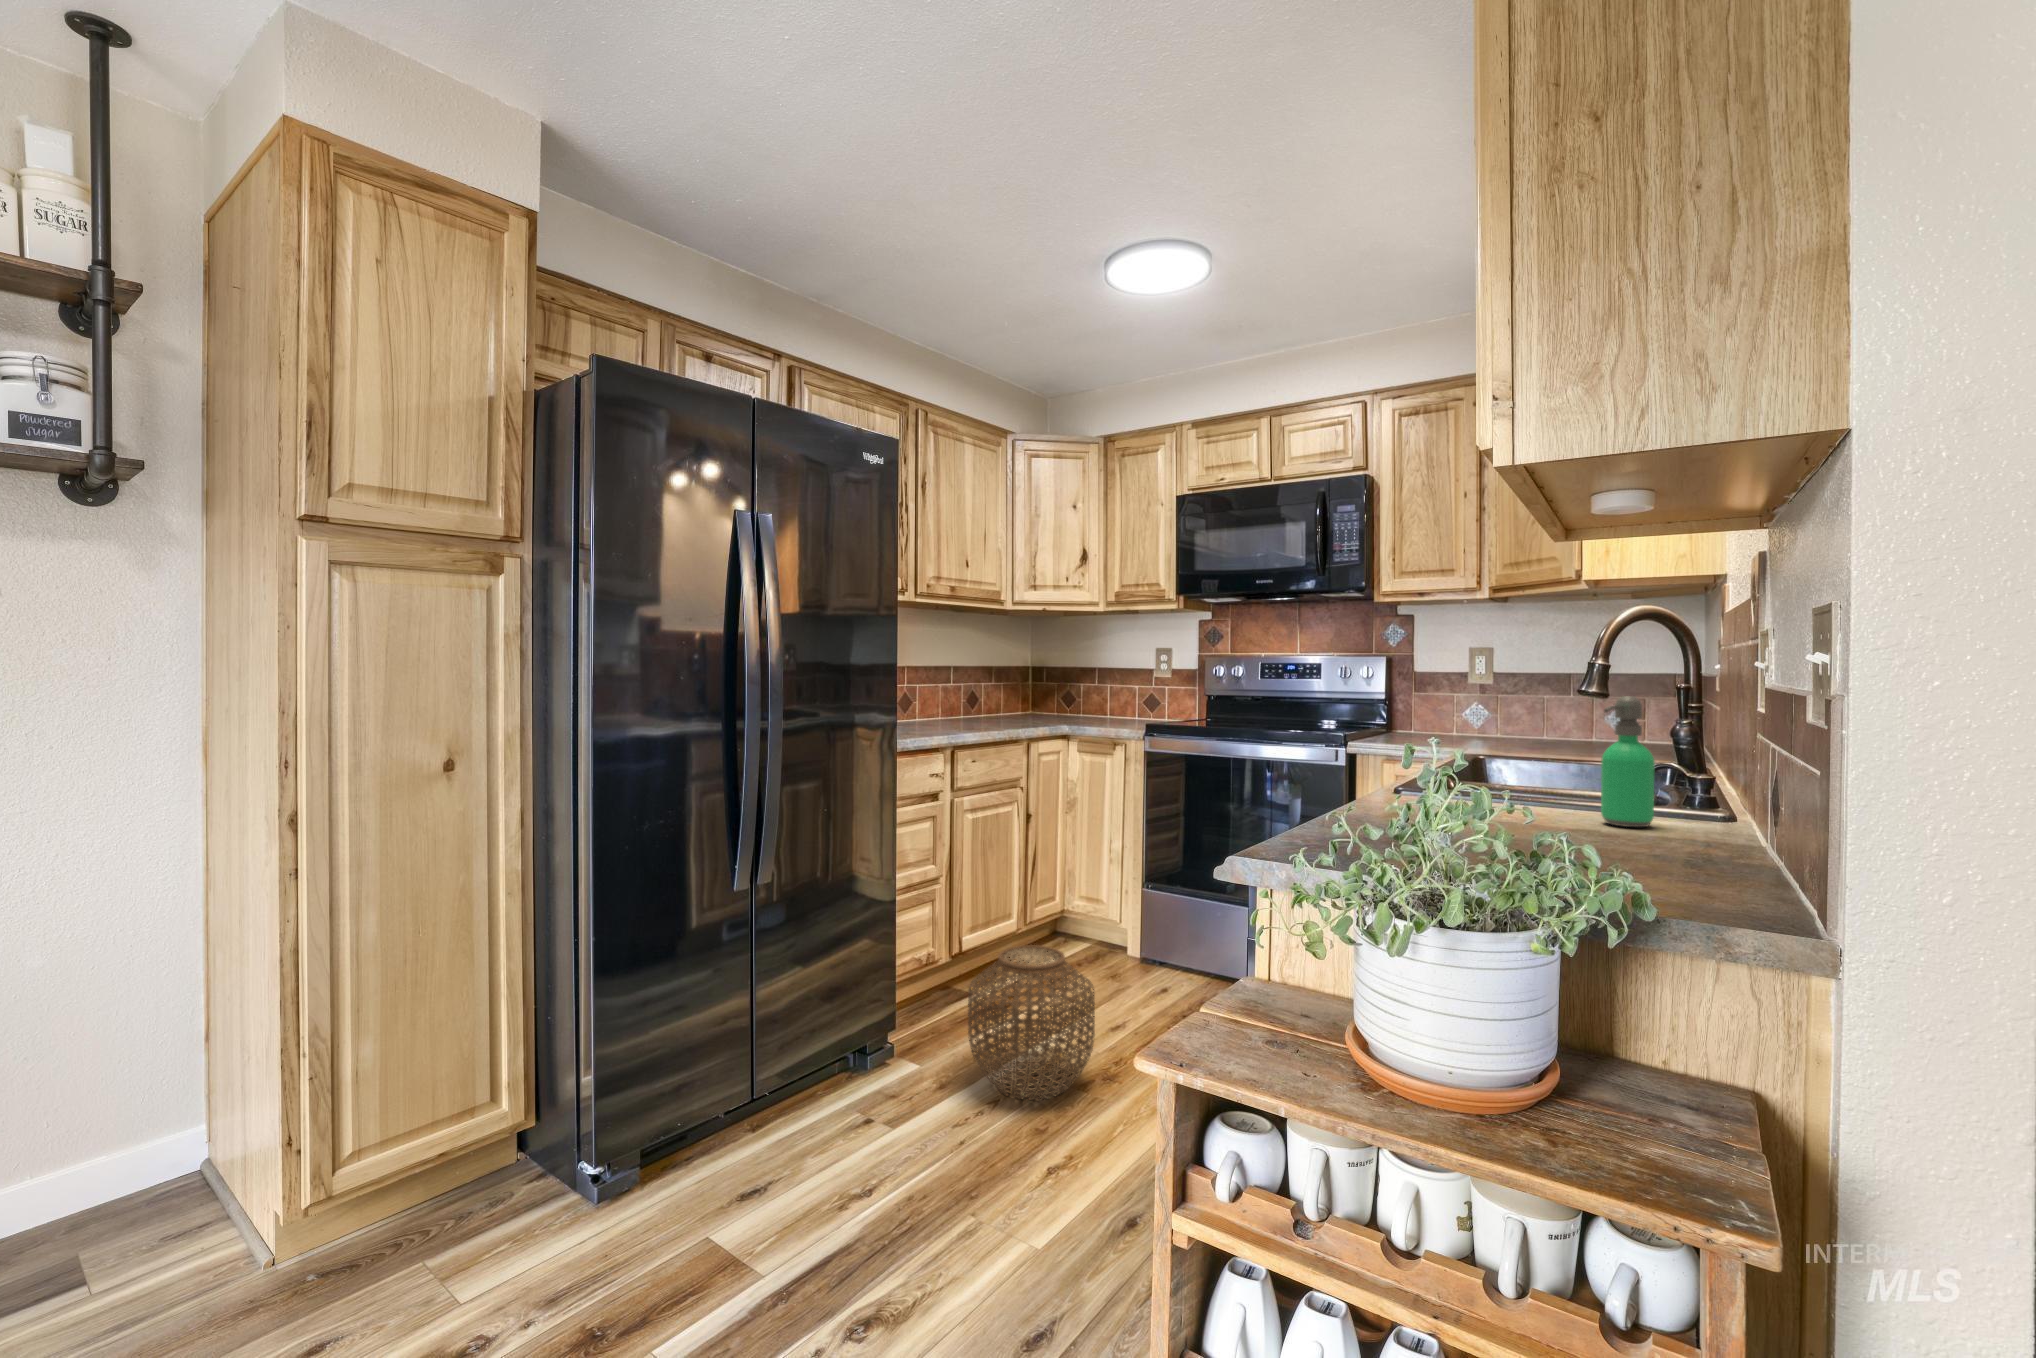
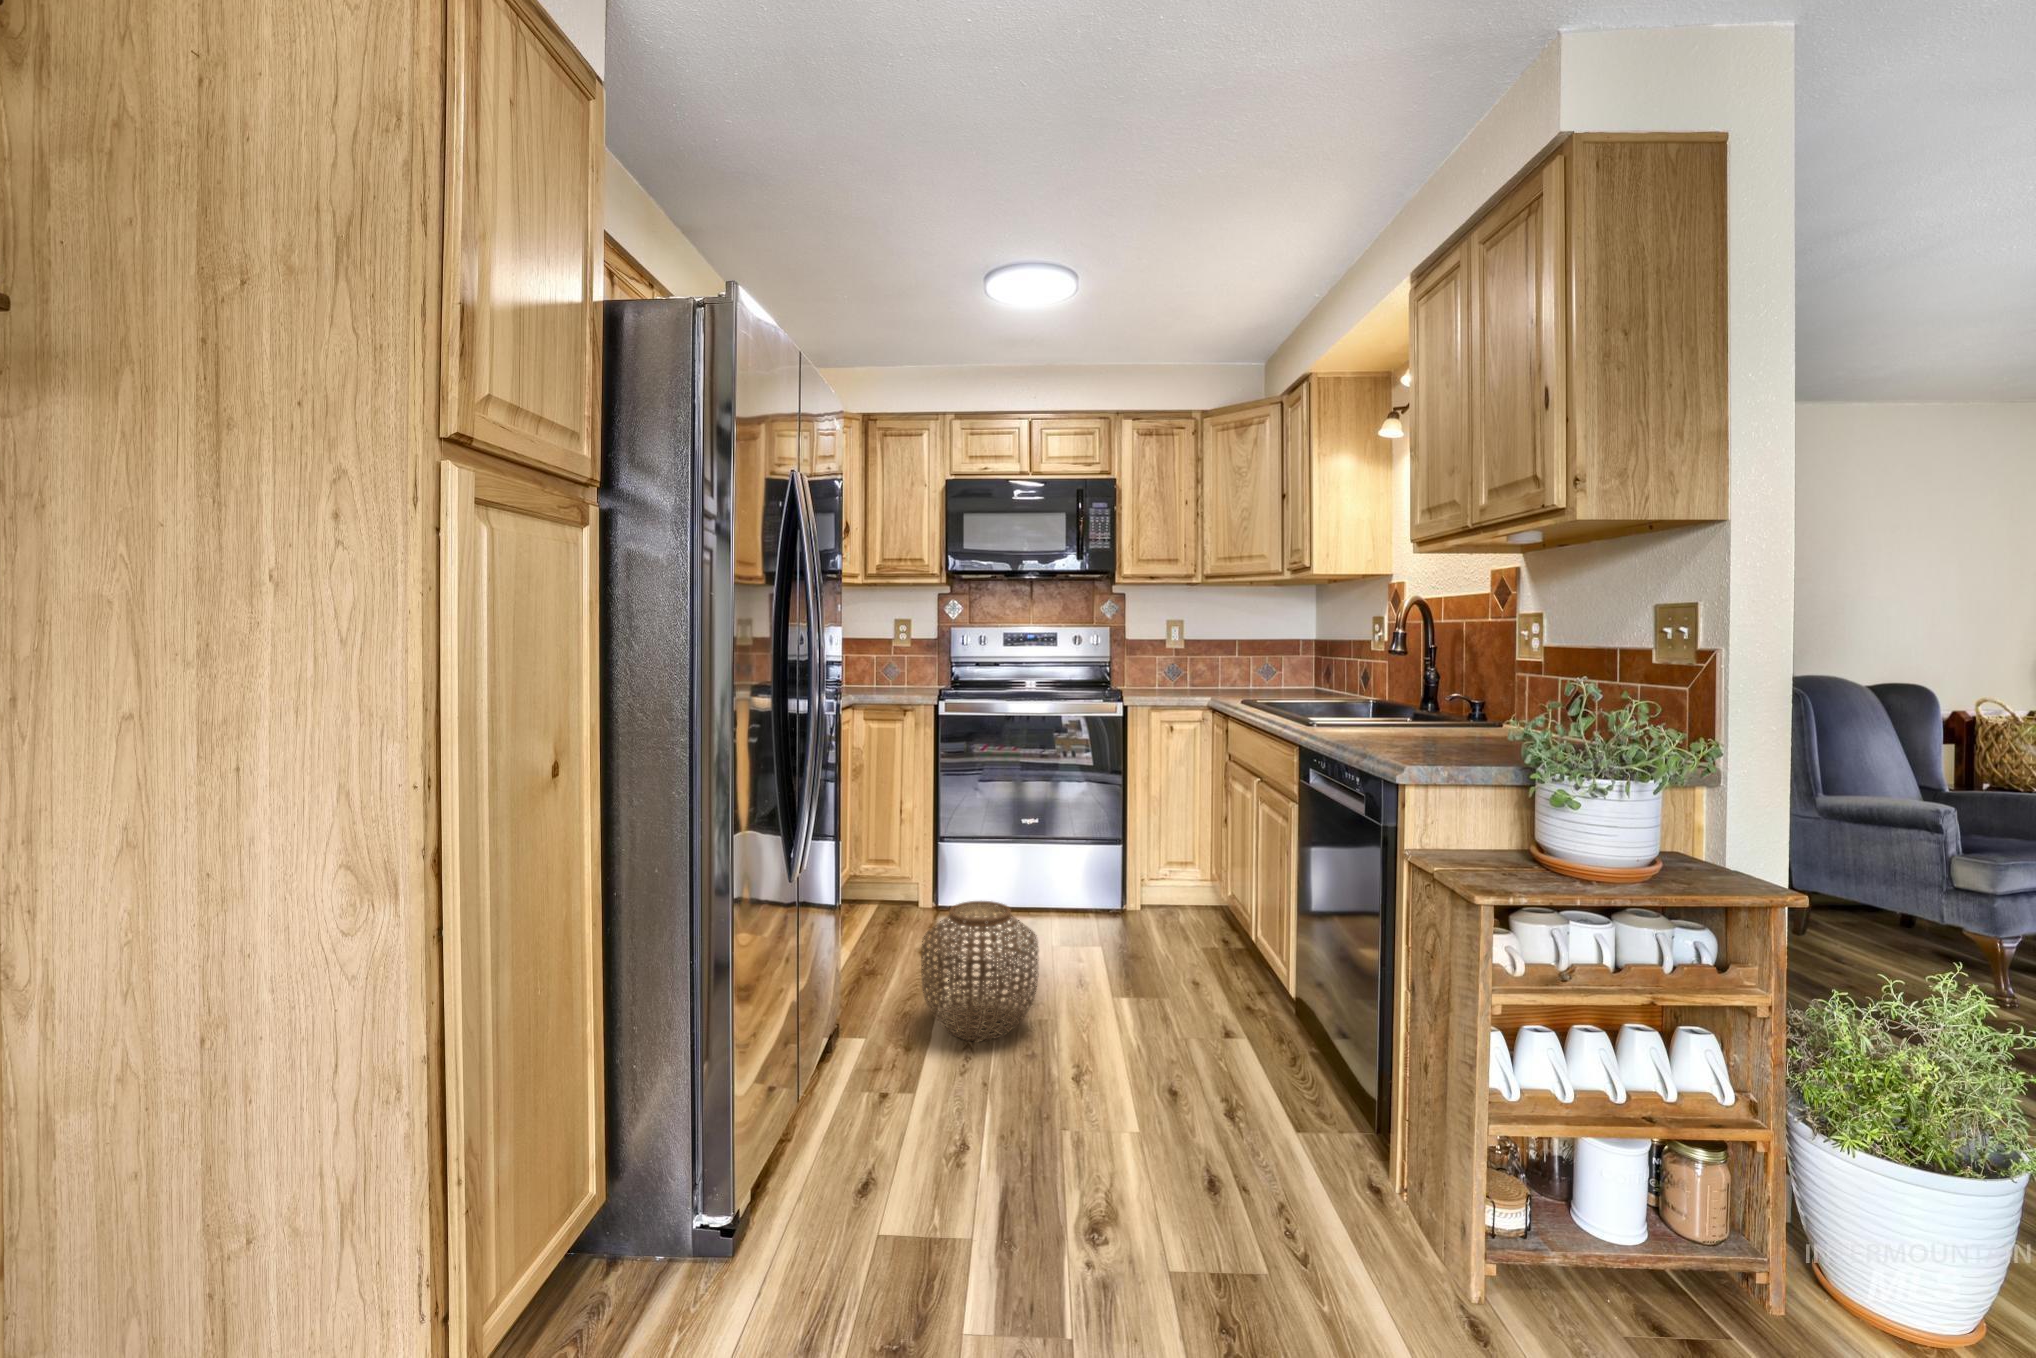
soap dispenser: present [1601,696,1655,827] -> none [1455,661,1487,745]

